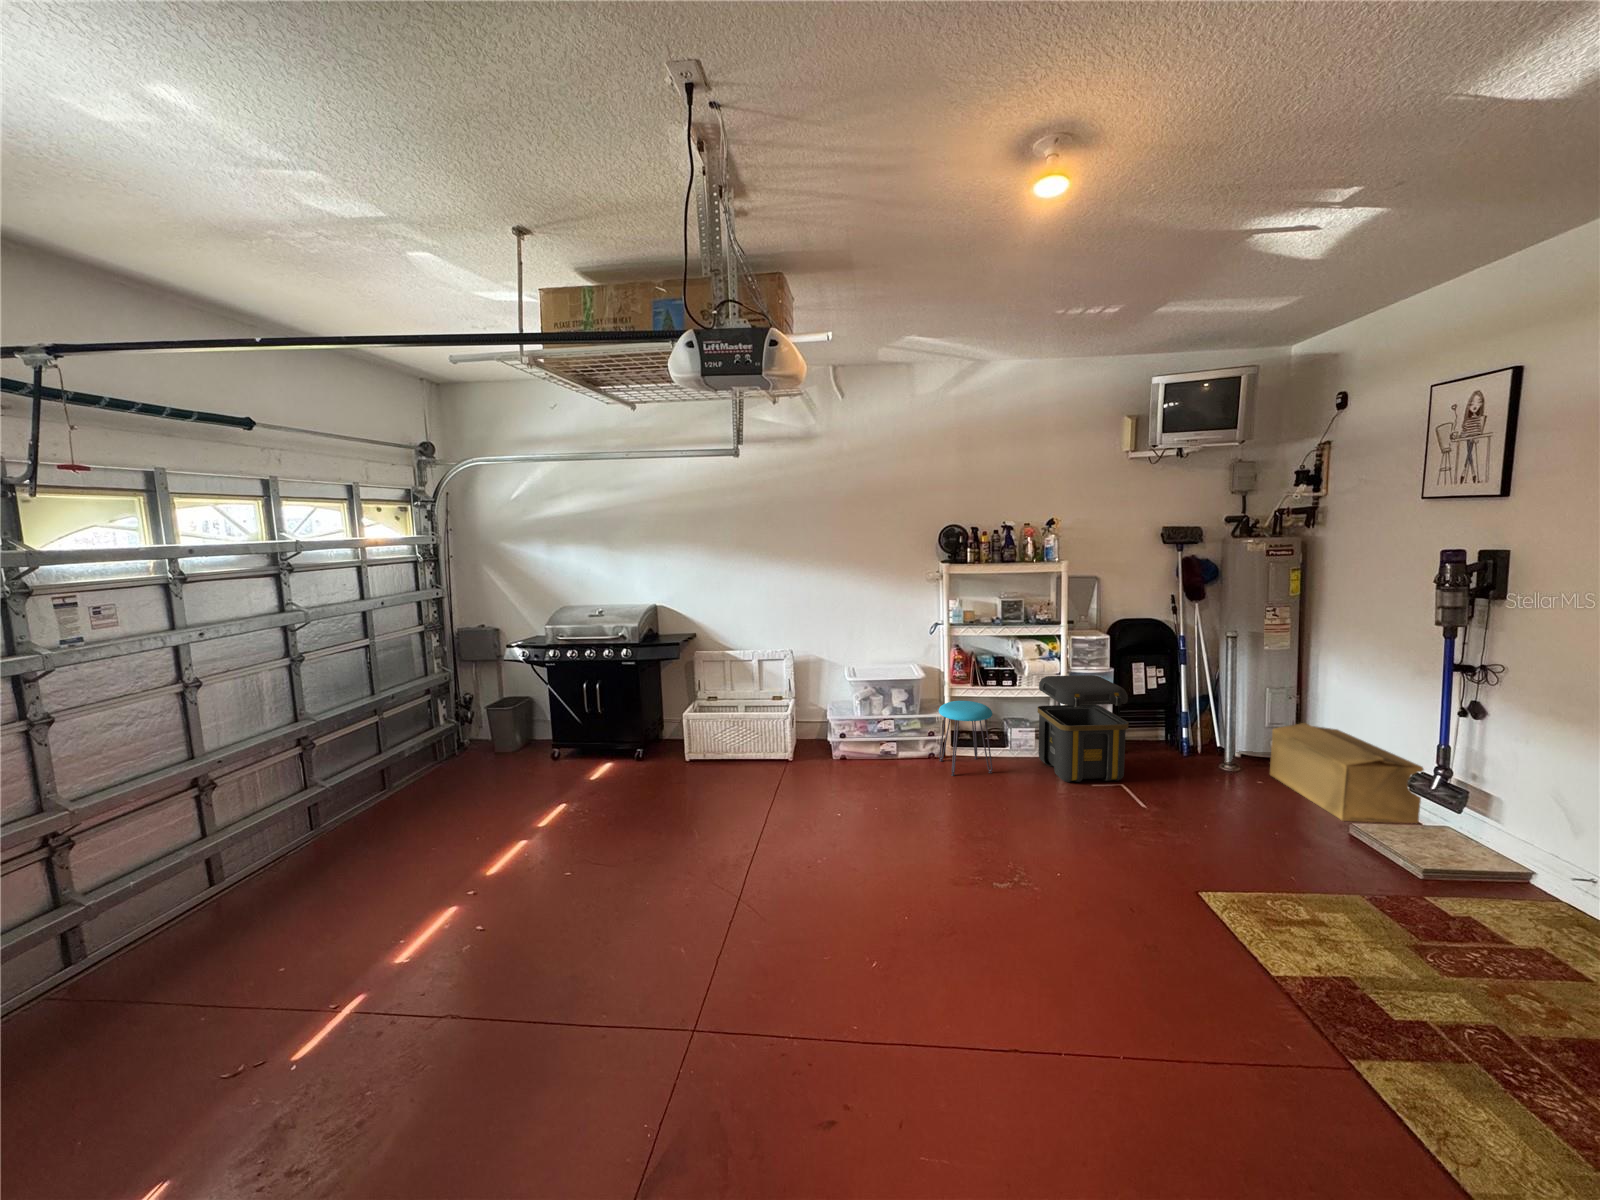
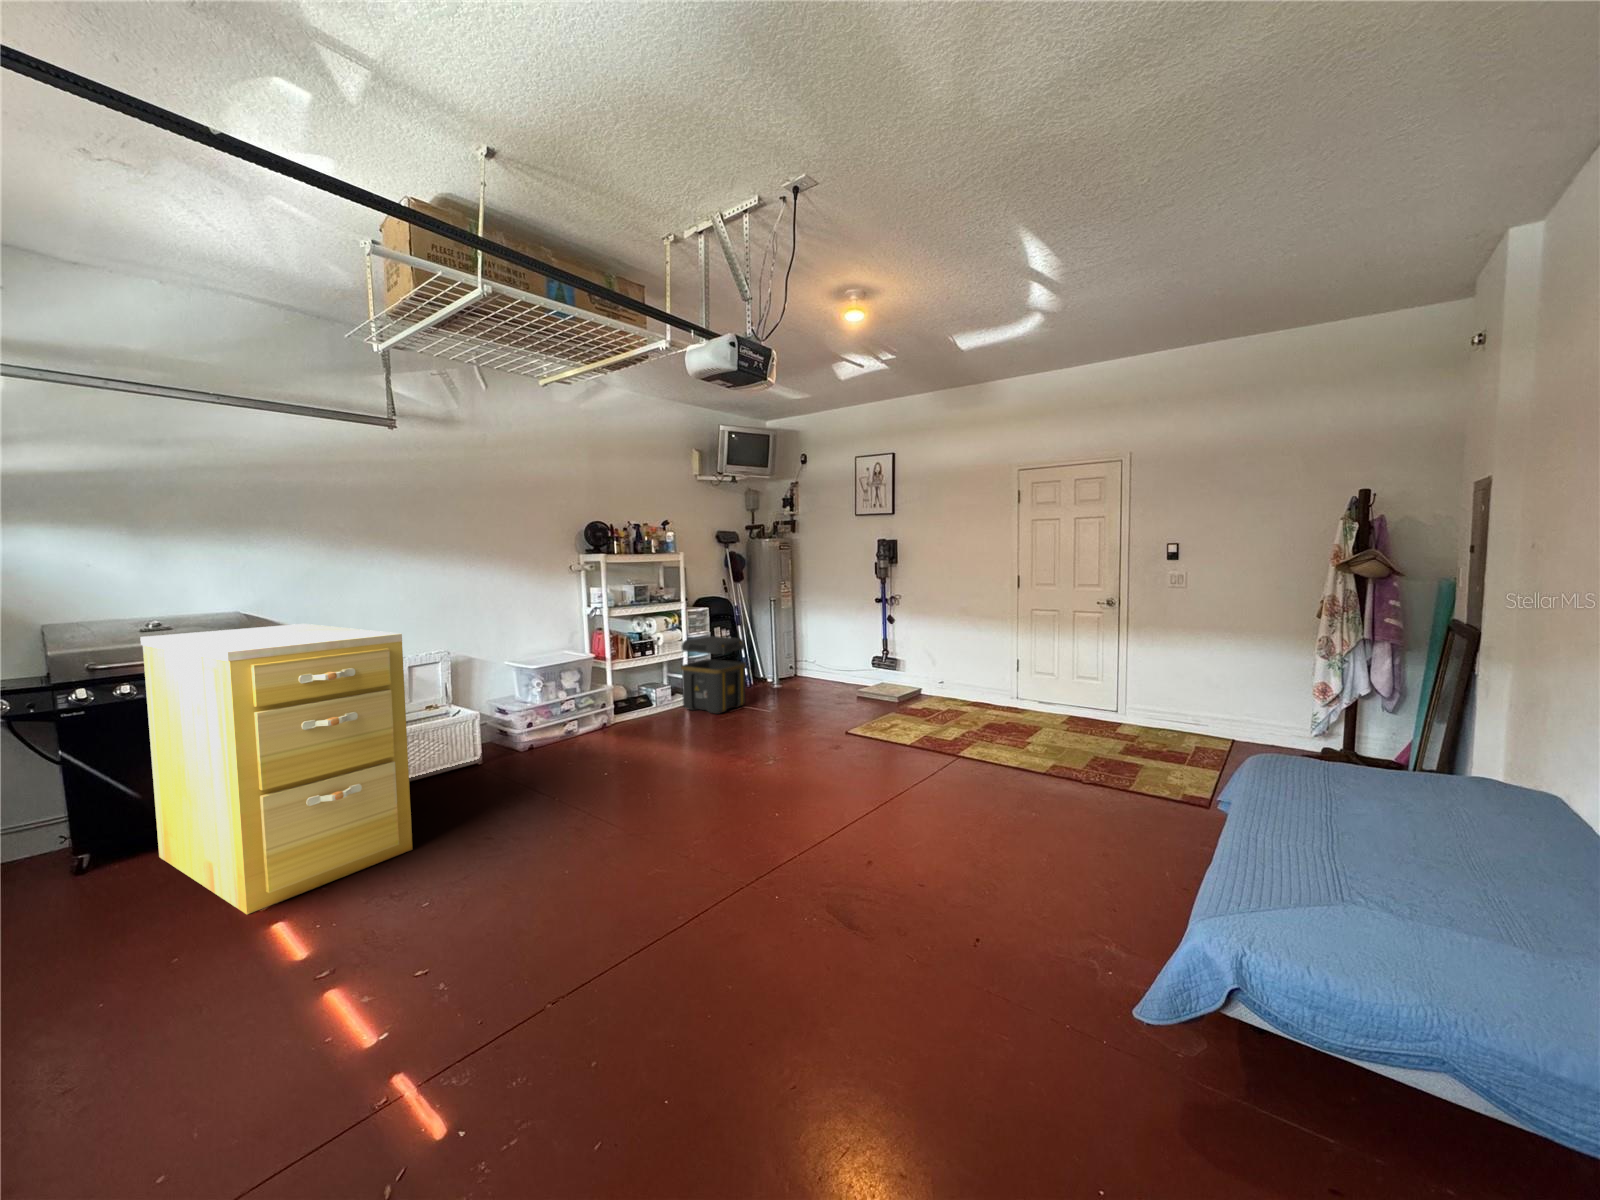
filing cabinet: none [521,626,672,825] -> present [140,624,412,914]
stool: present [939,701,993,776] -> none [617,669,667,732]
cardboard box: present [1270,723,1424,823] -> none [799,649,869,693]

